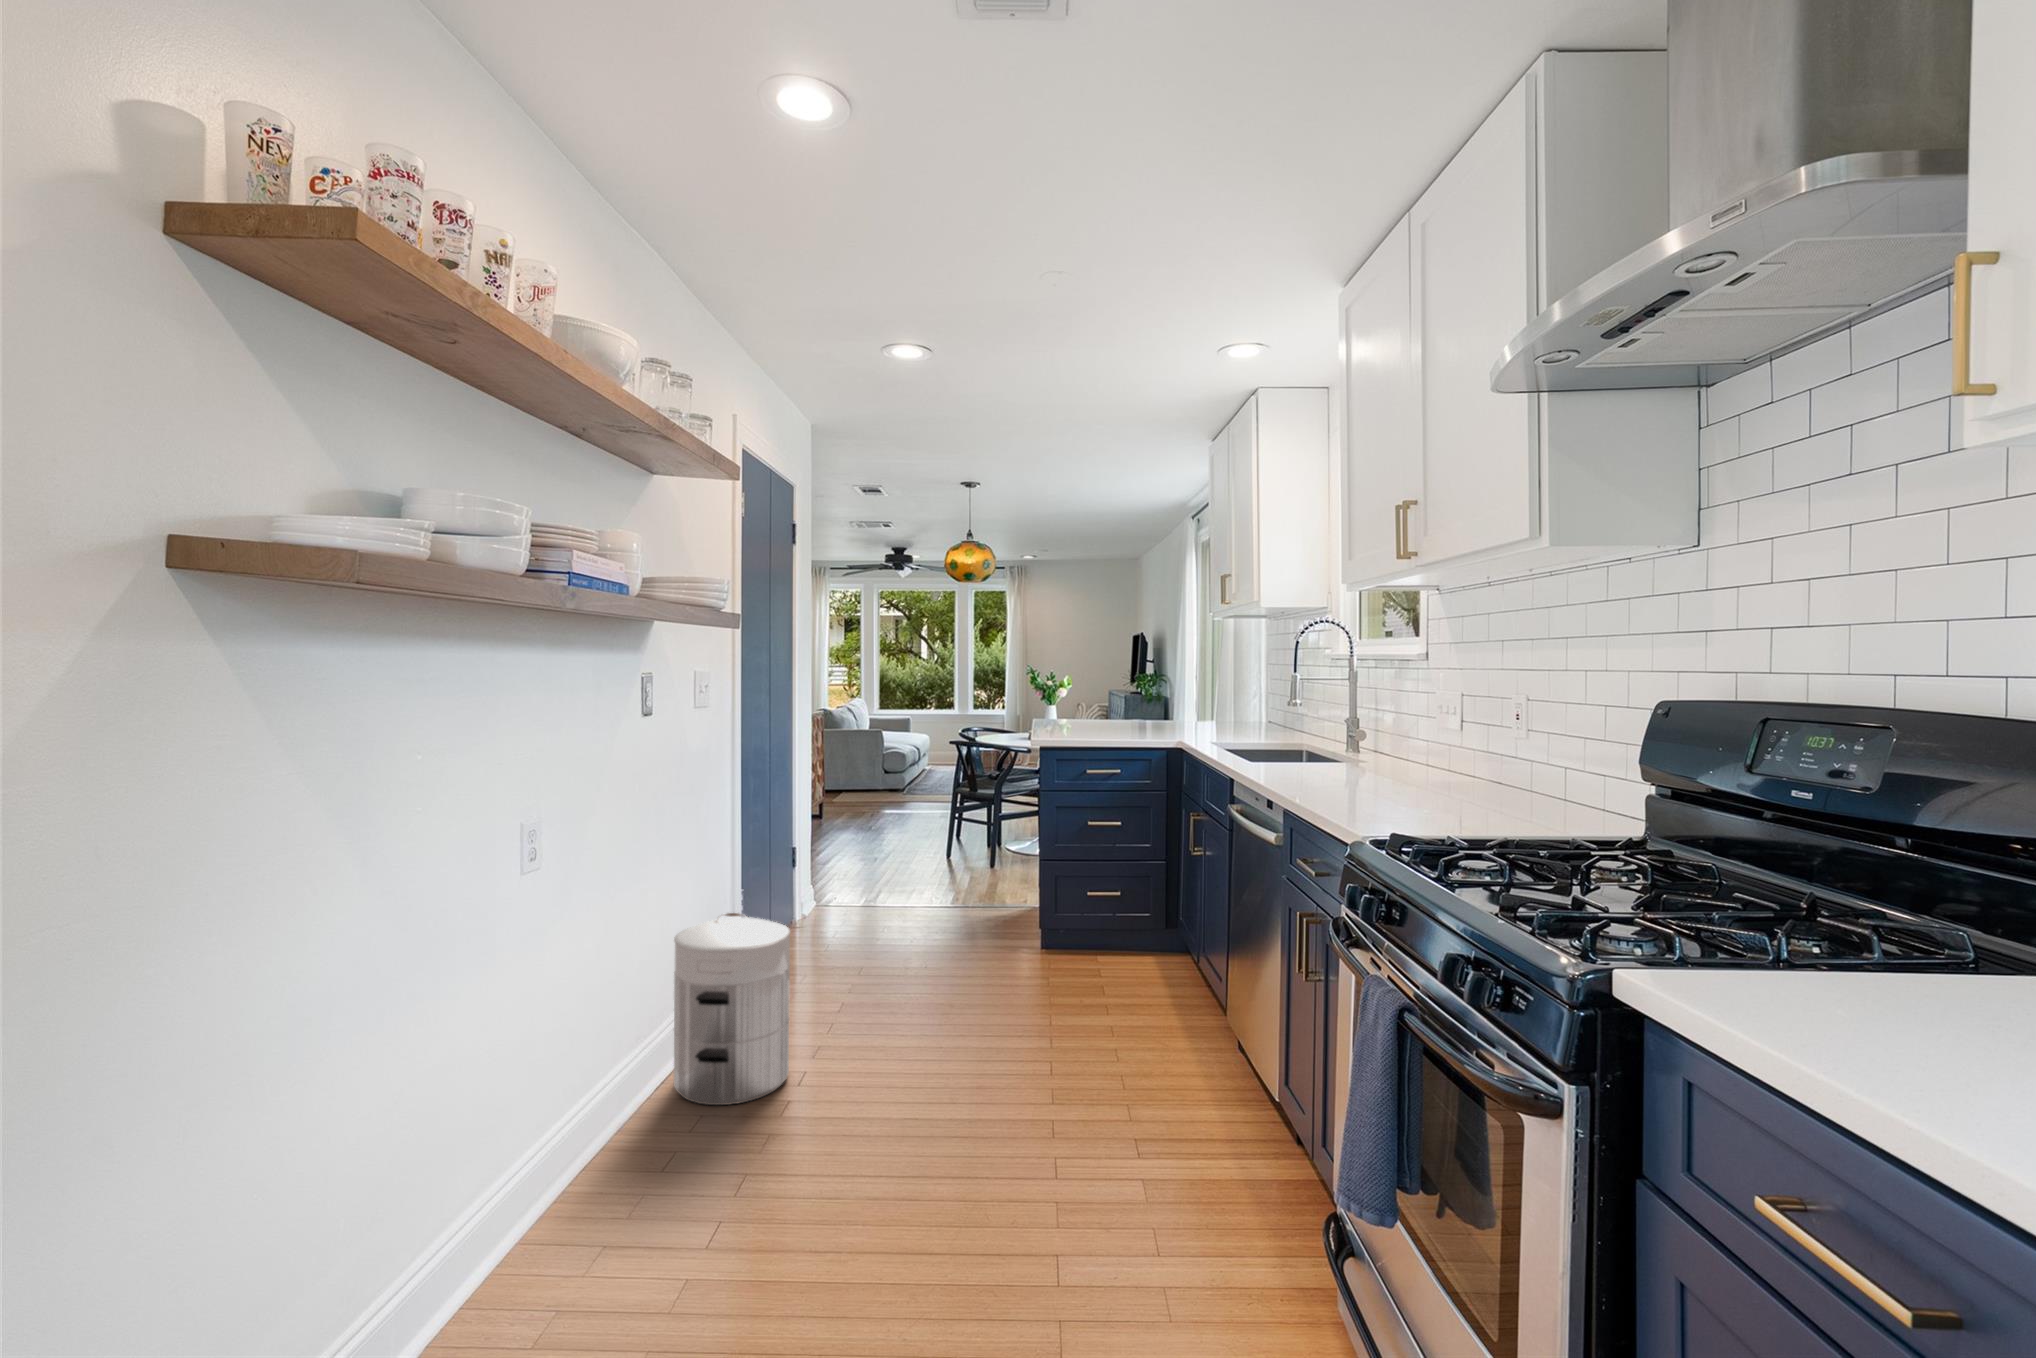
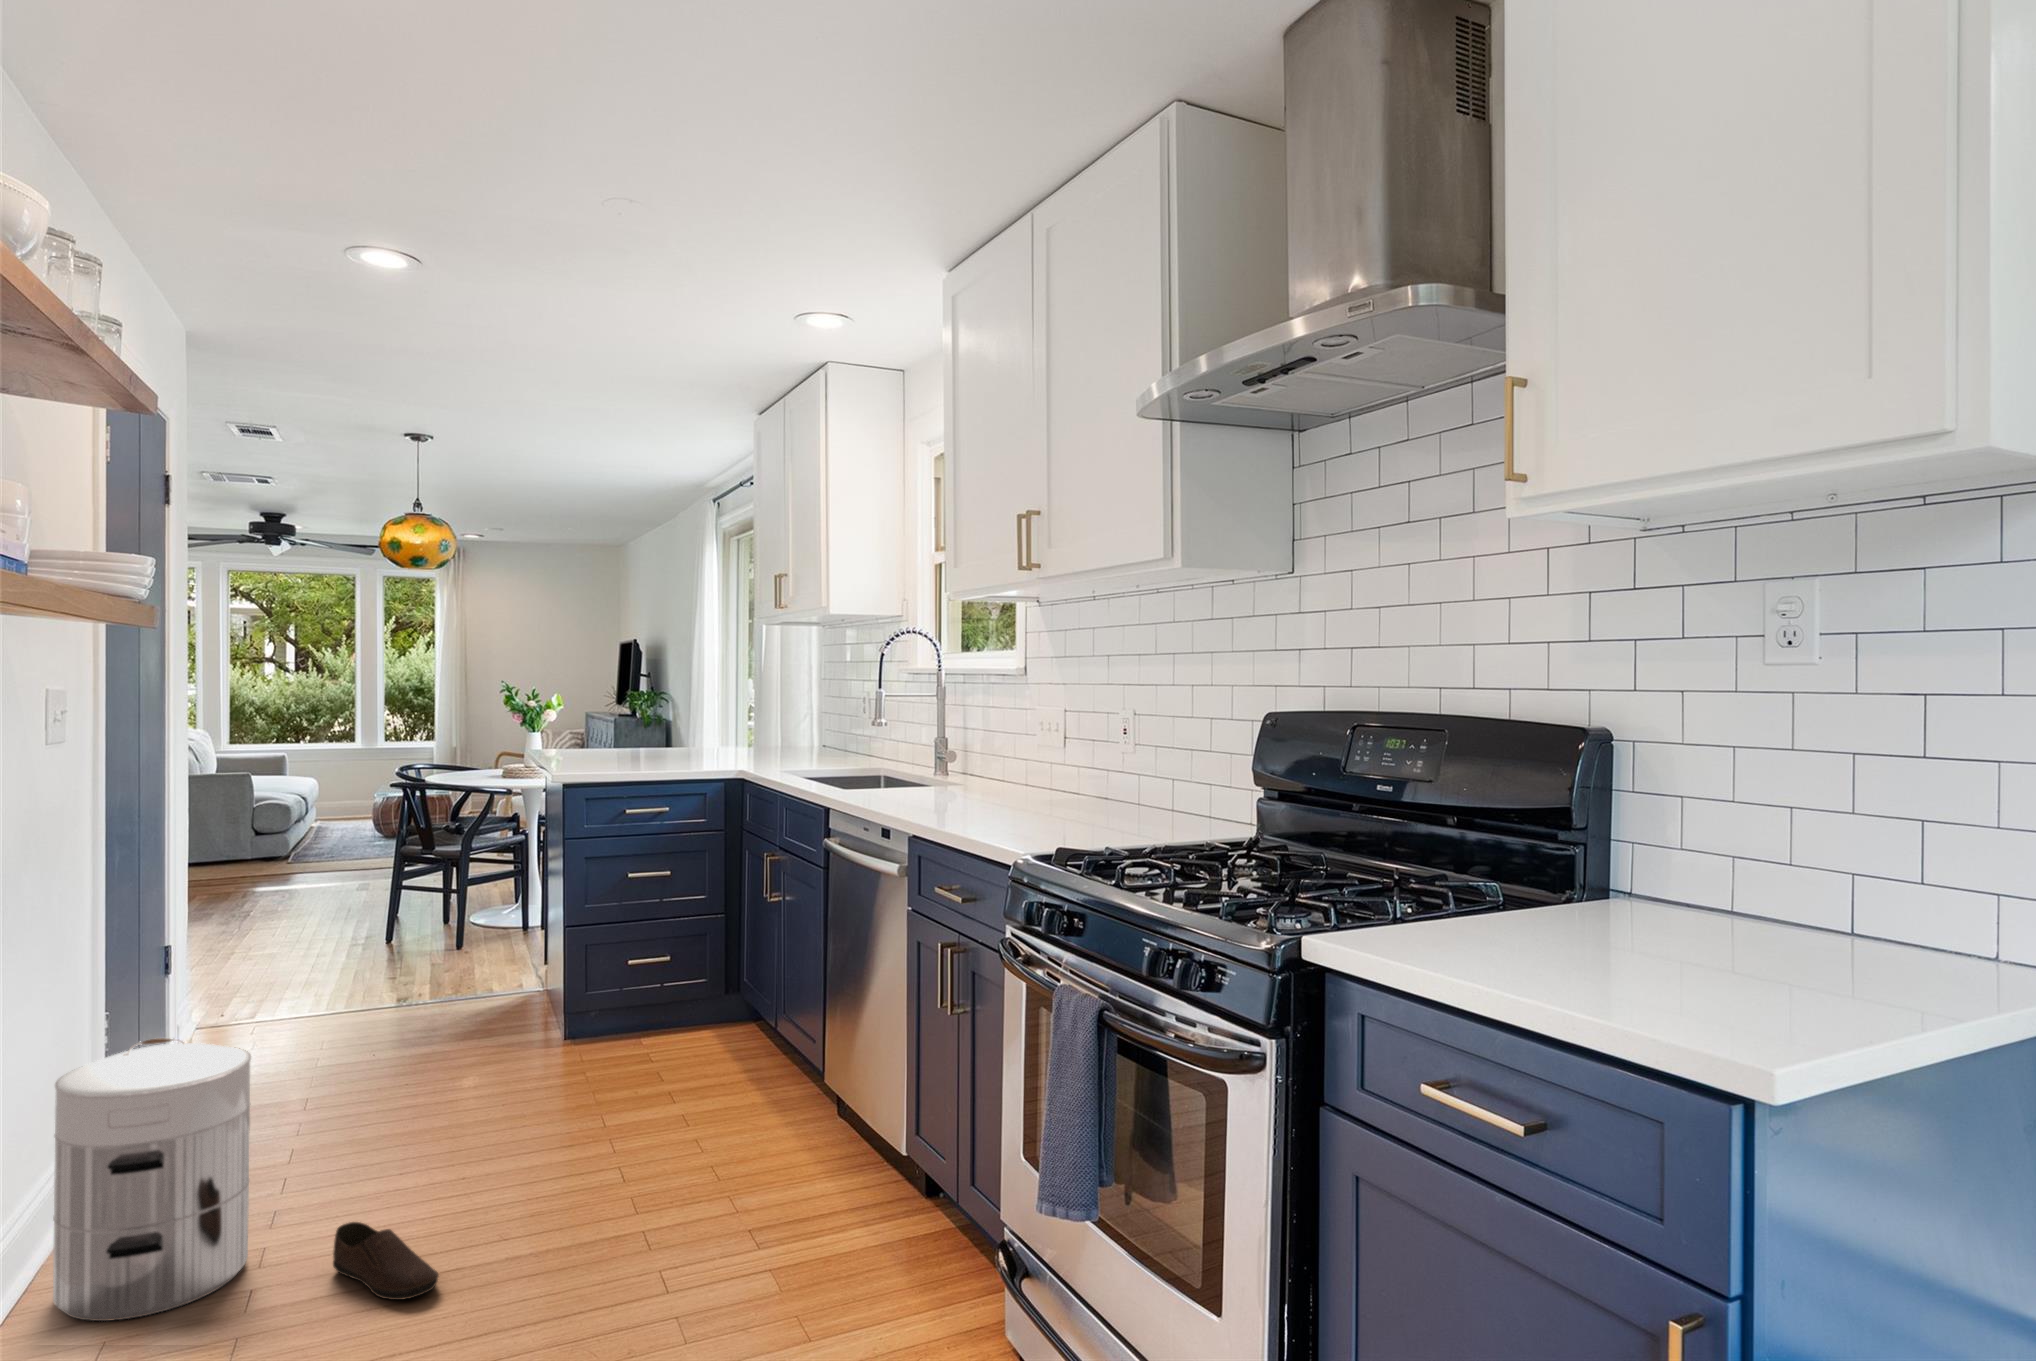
shoe: none [835,1065,896,1133] -> present [333,1222,439,1300]

